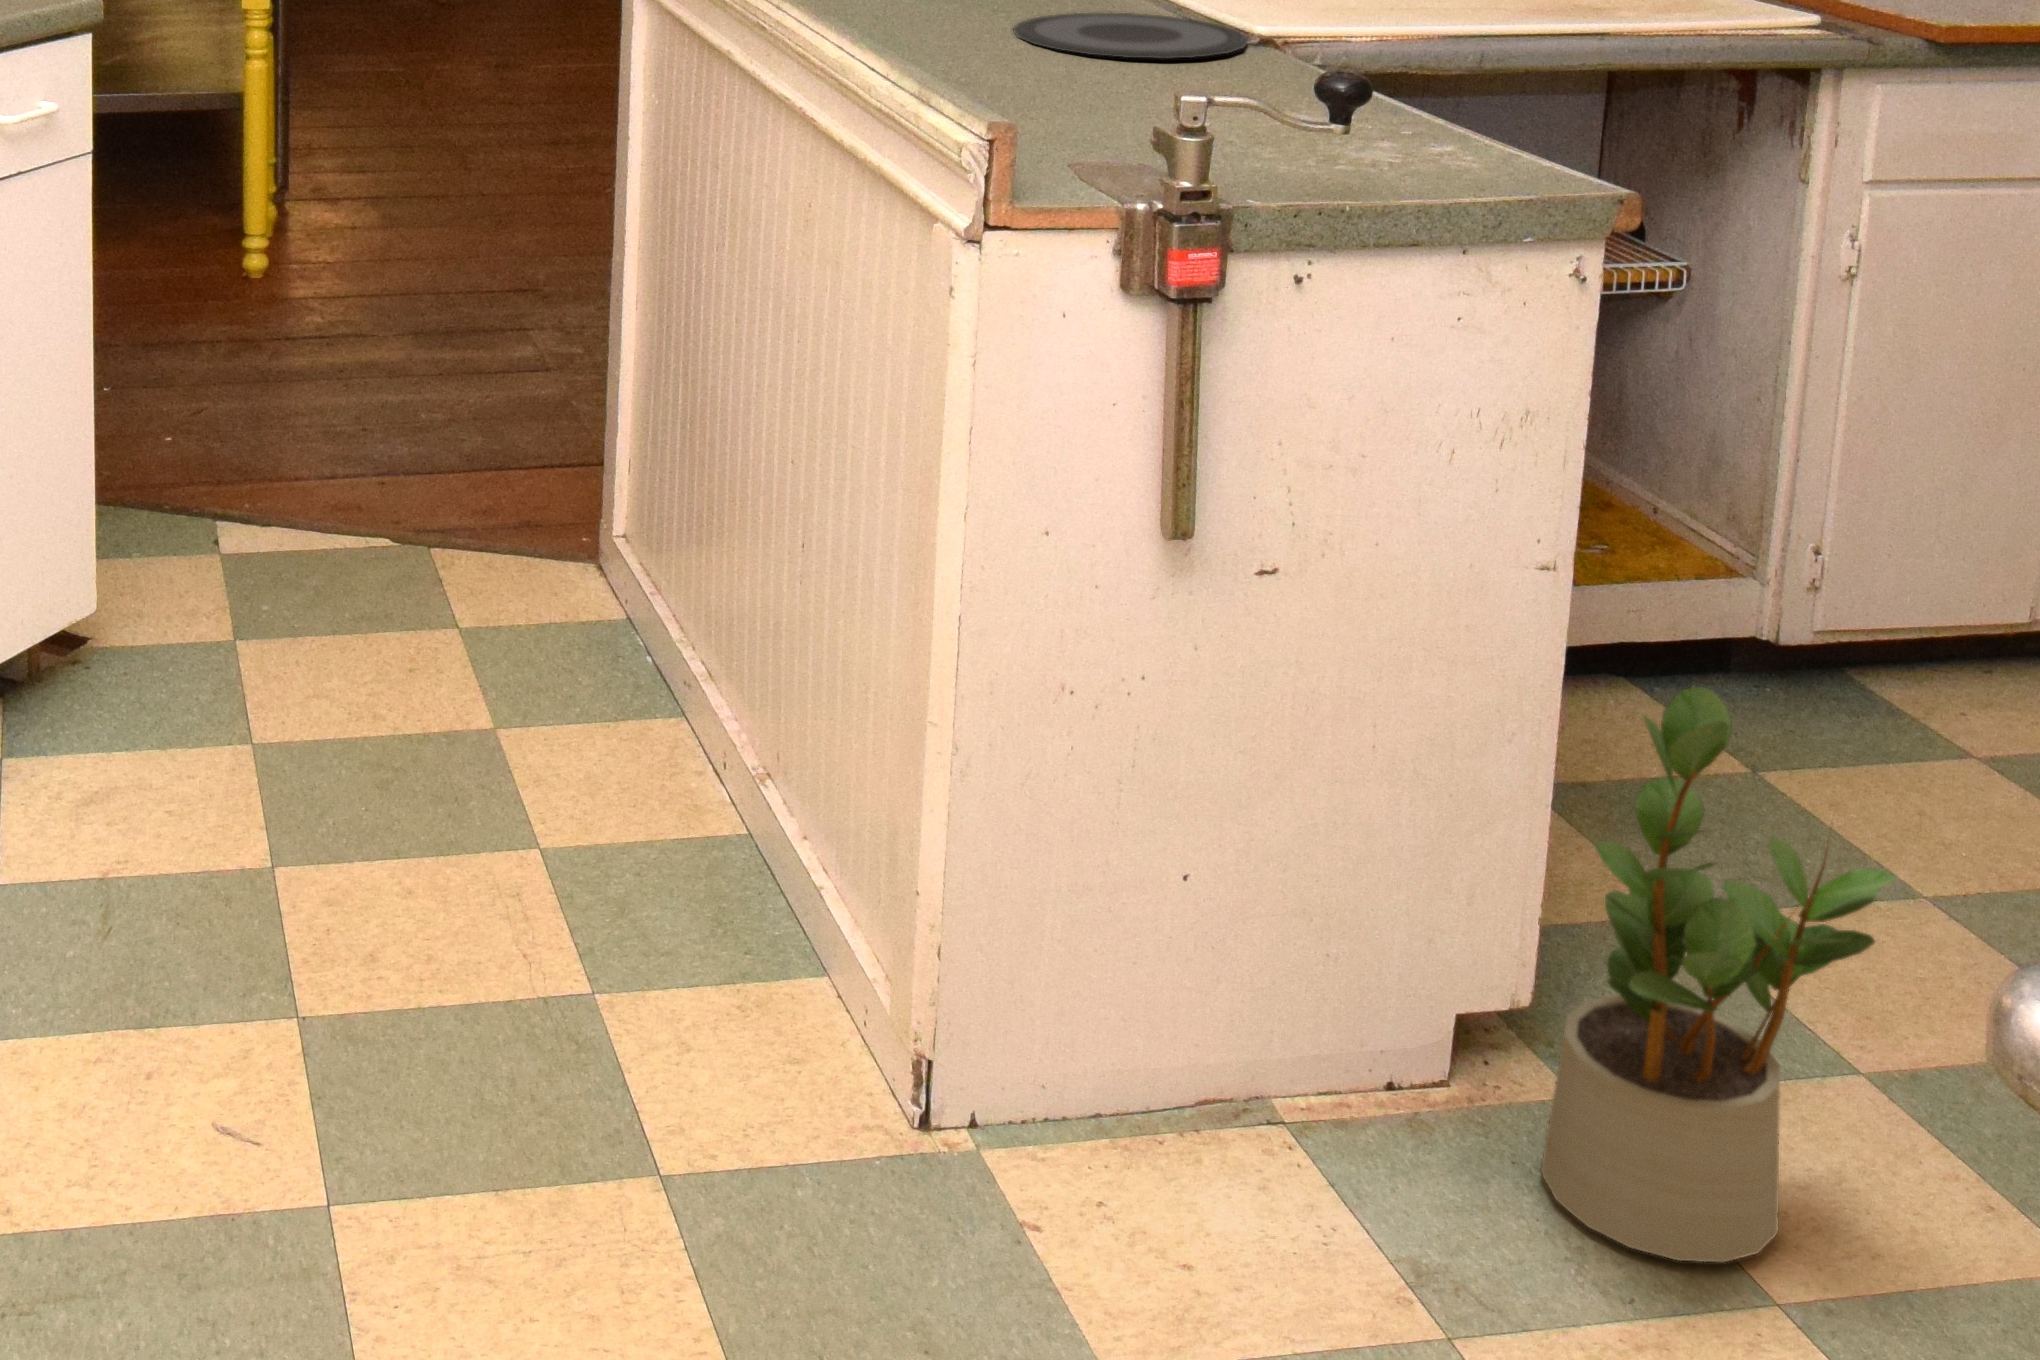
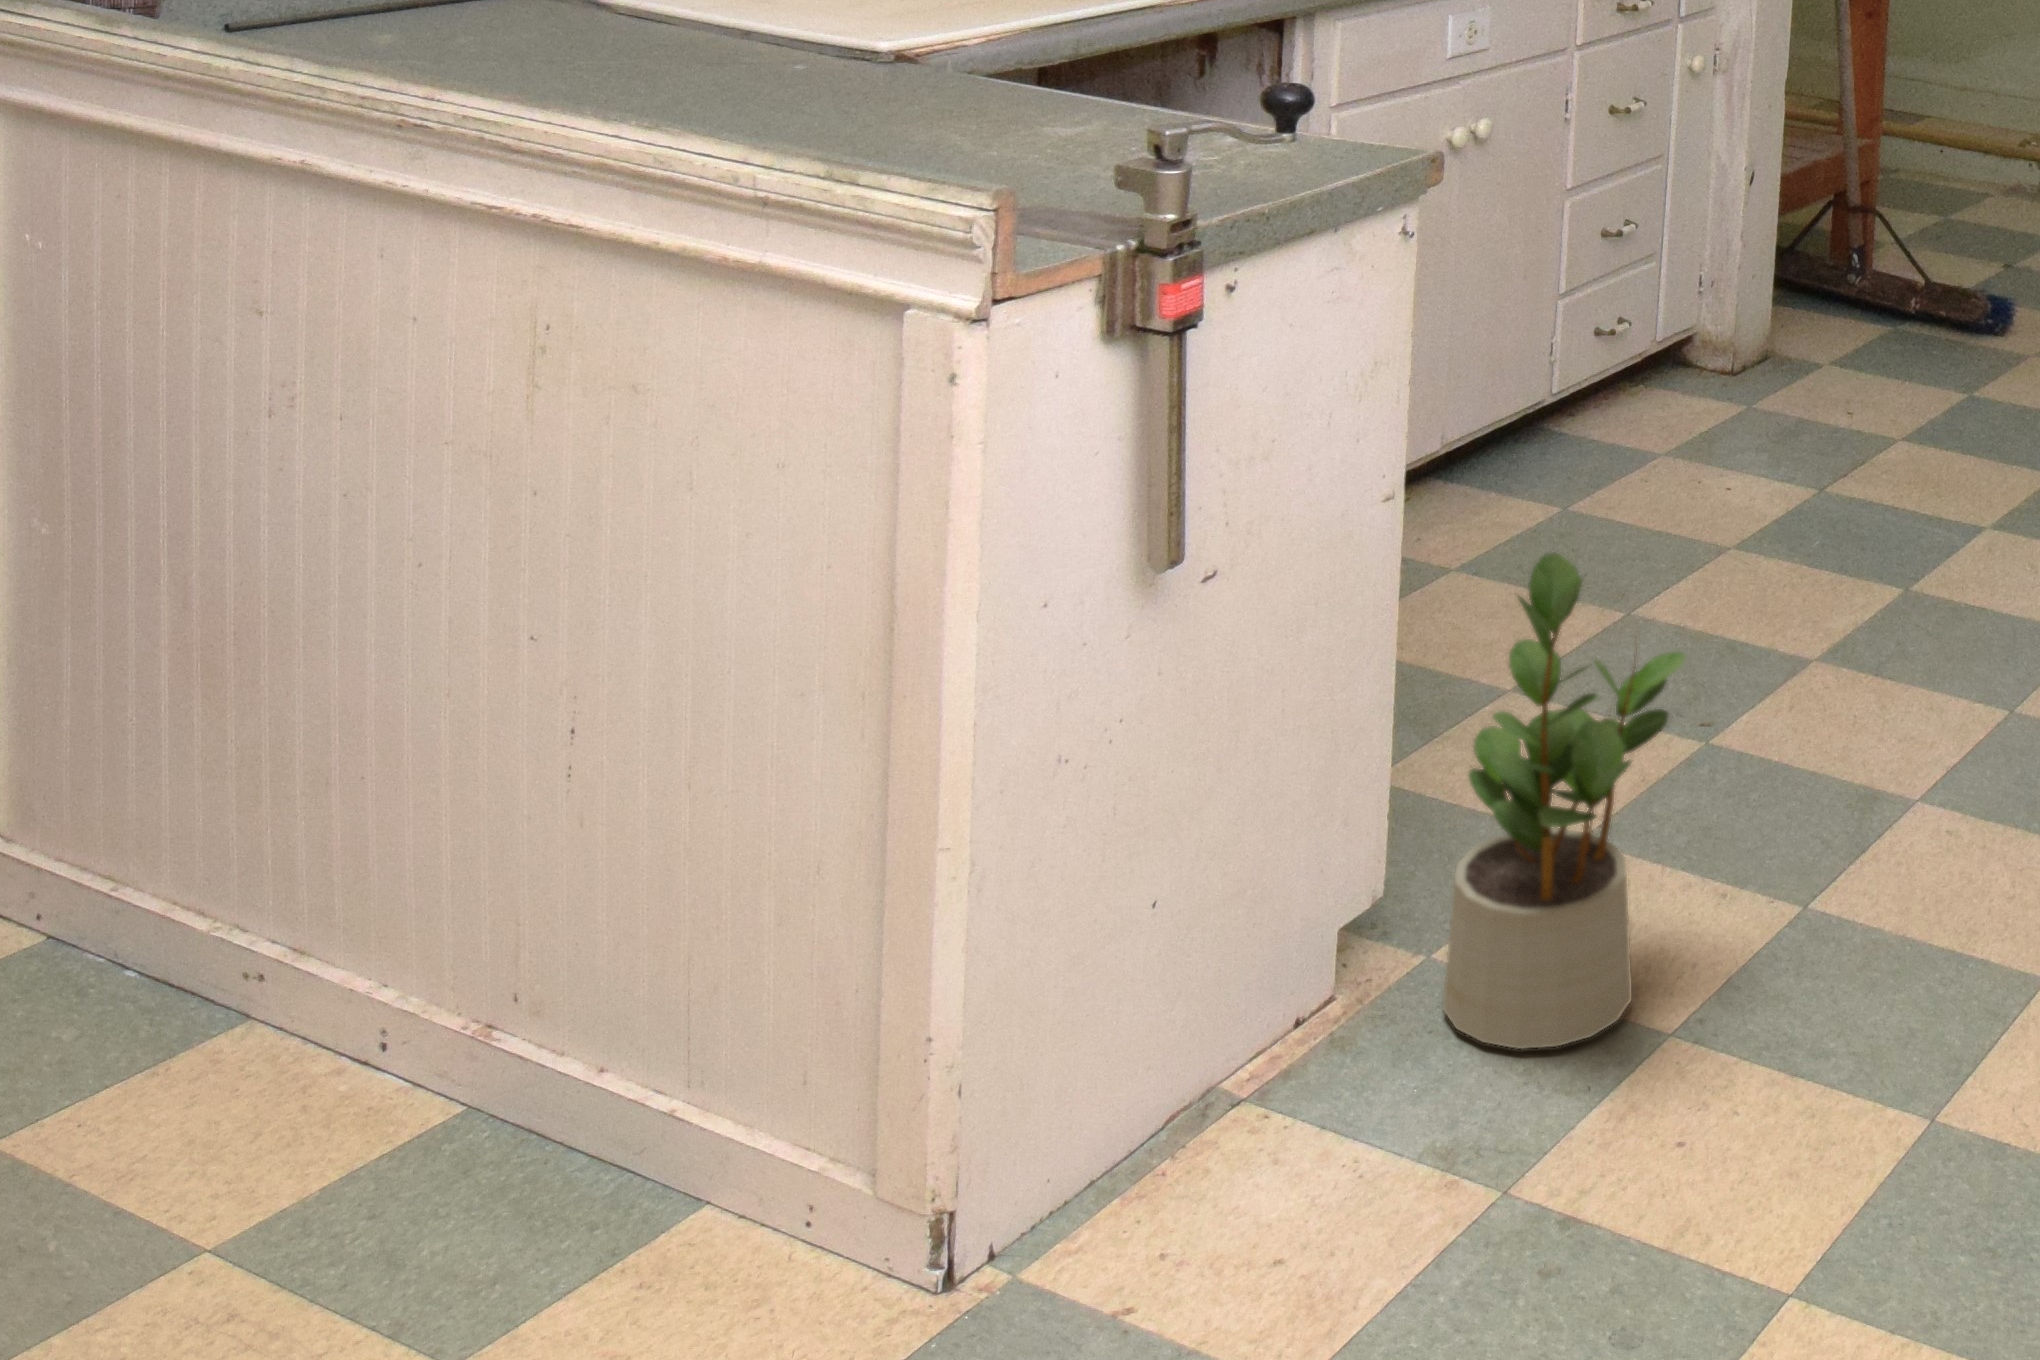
plate: present [1013,13,1248,59] -> none [614,52,893,108]

